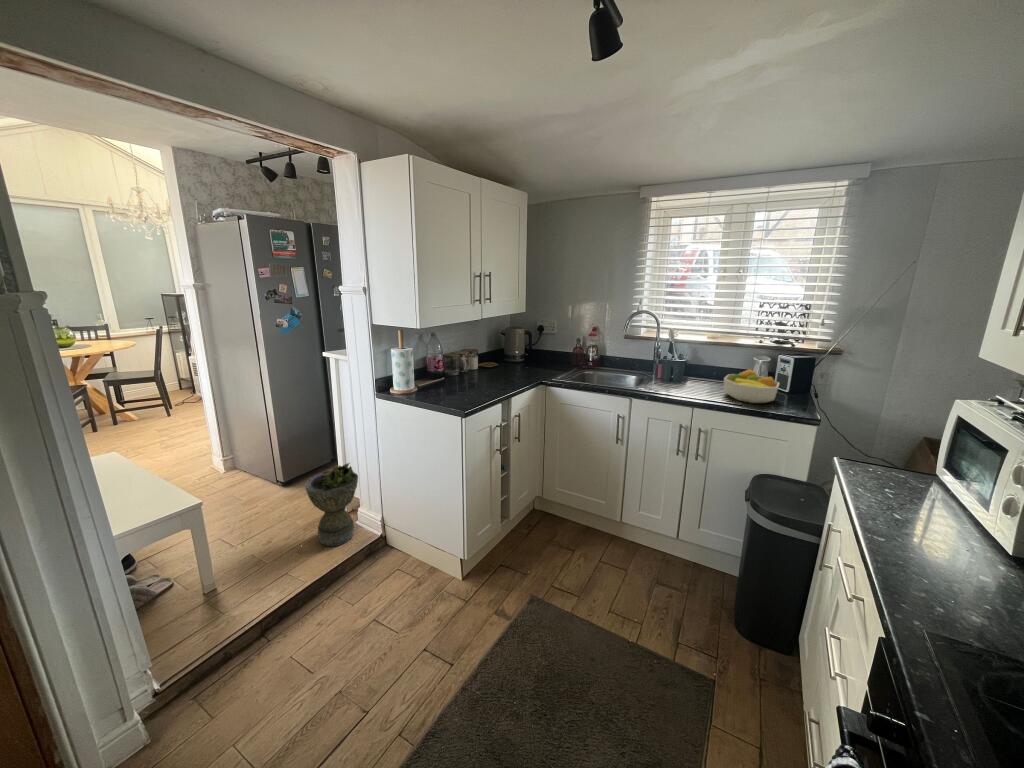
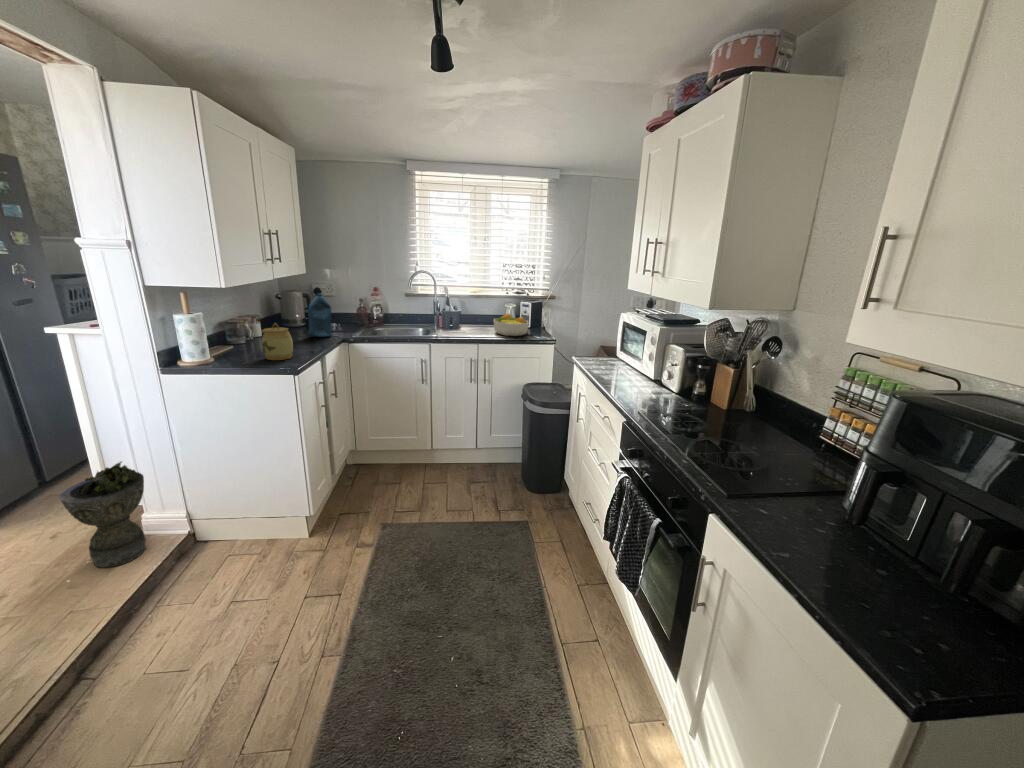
bottle: none [515,333,537,377] -> present [308,293,331,337]
jar: none [450,363,477,399] -> present [262,323,293,360]

